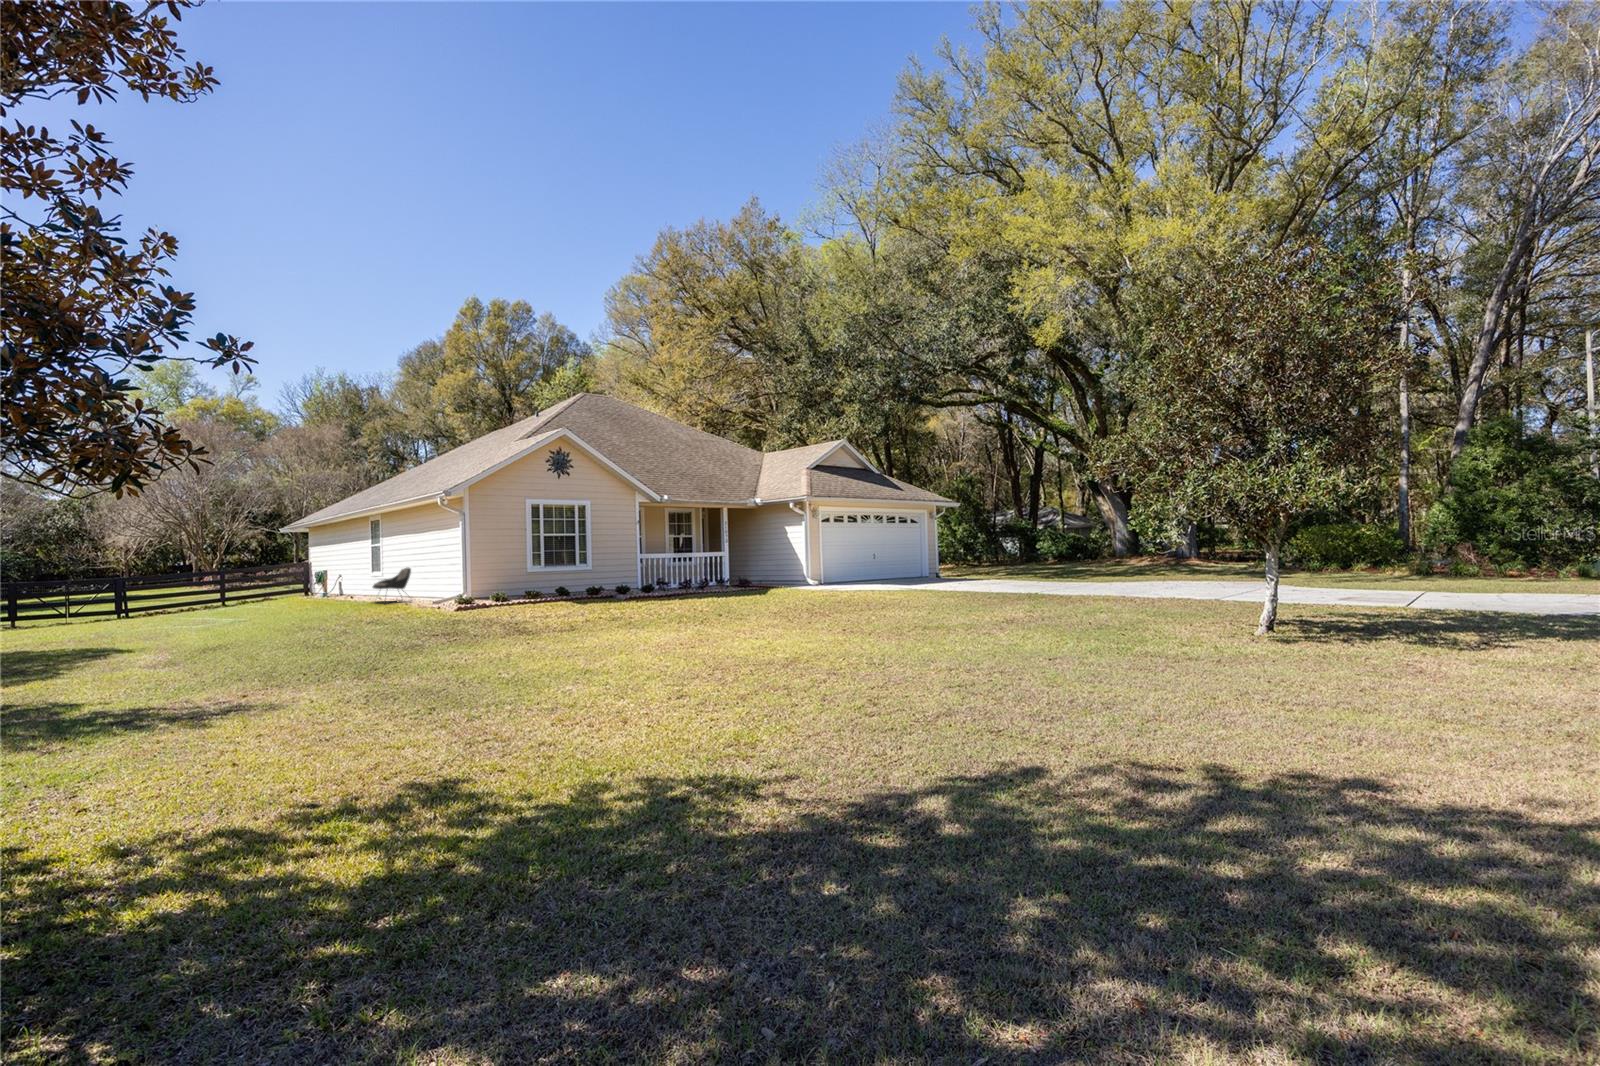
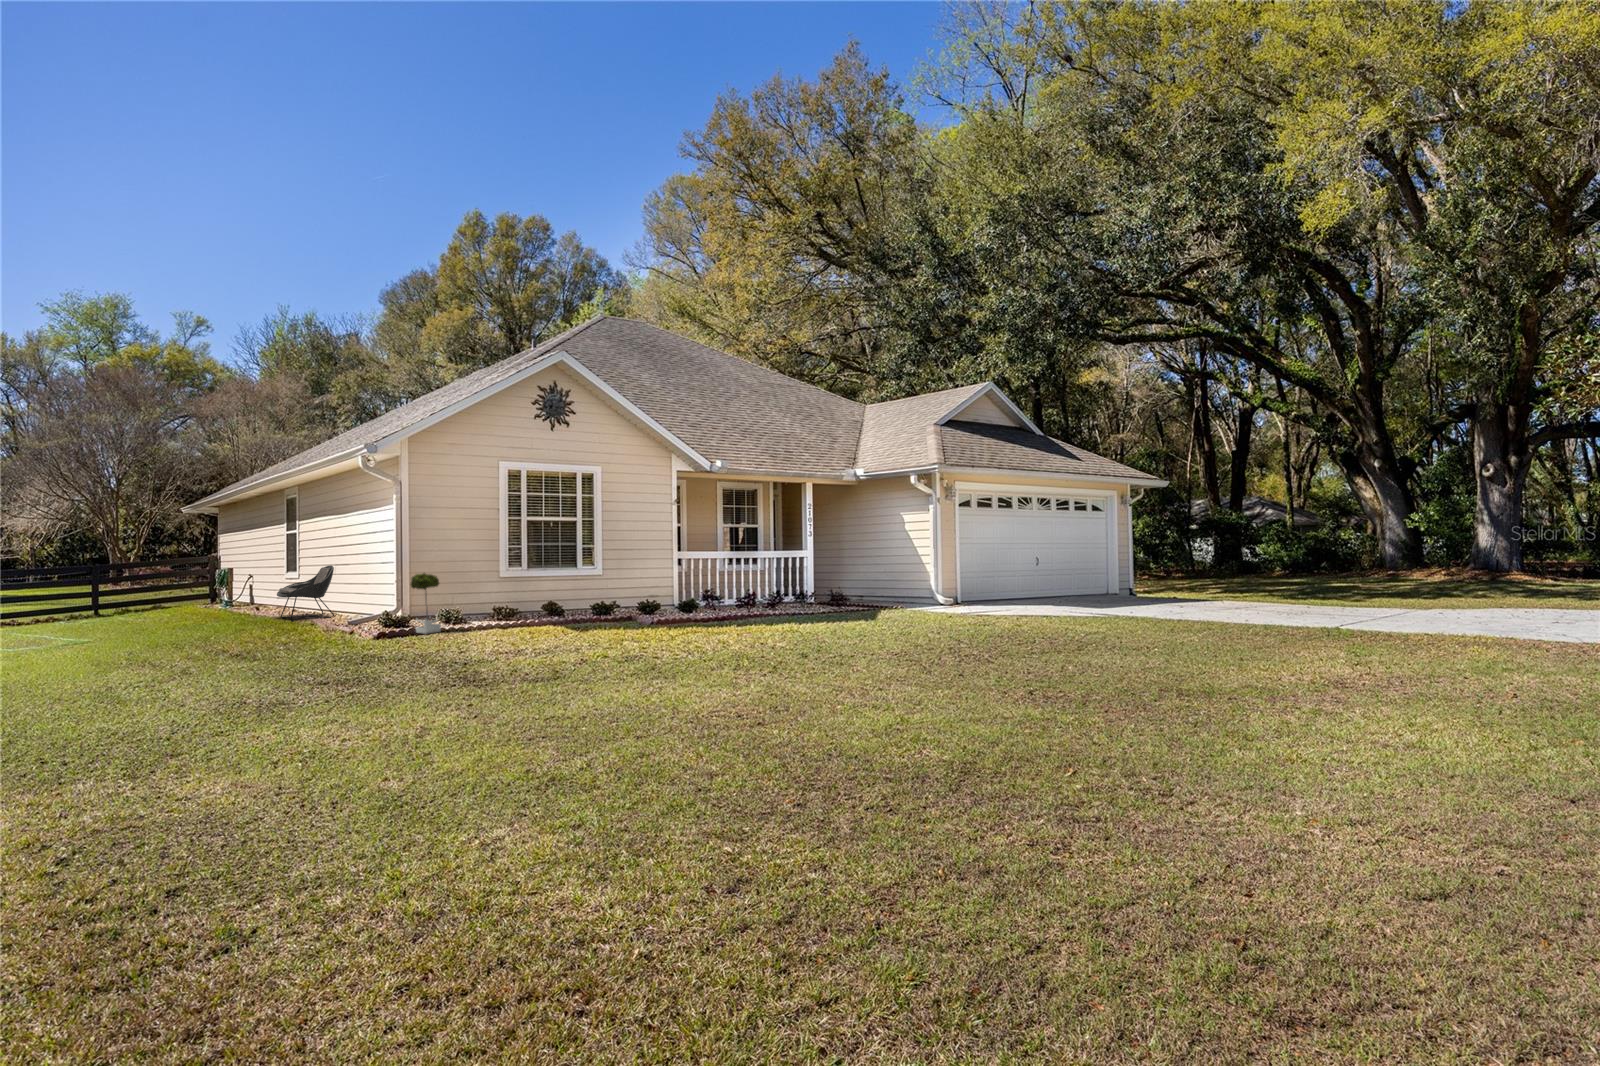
potted tree: none [472,571,492,609] -> present [411,573,441,634]

